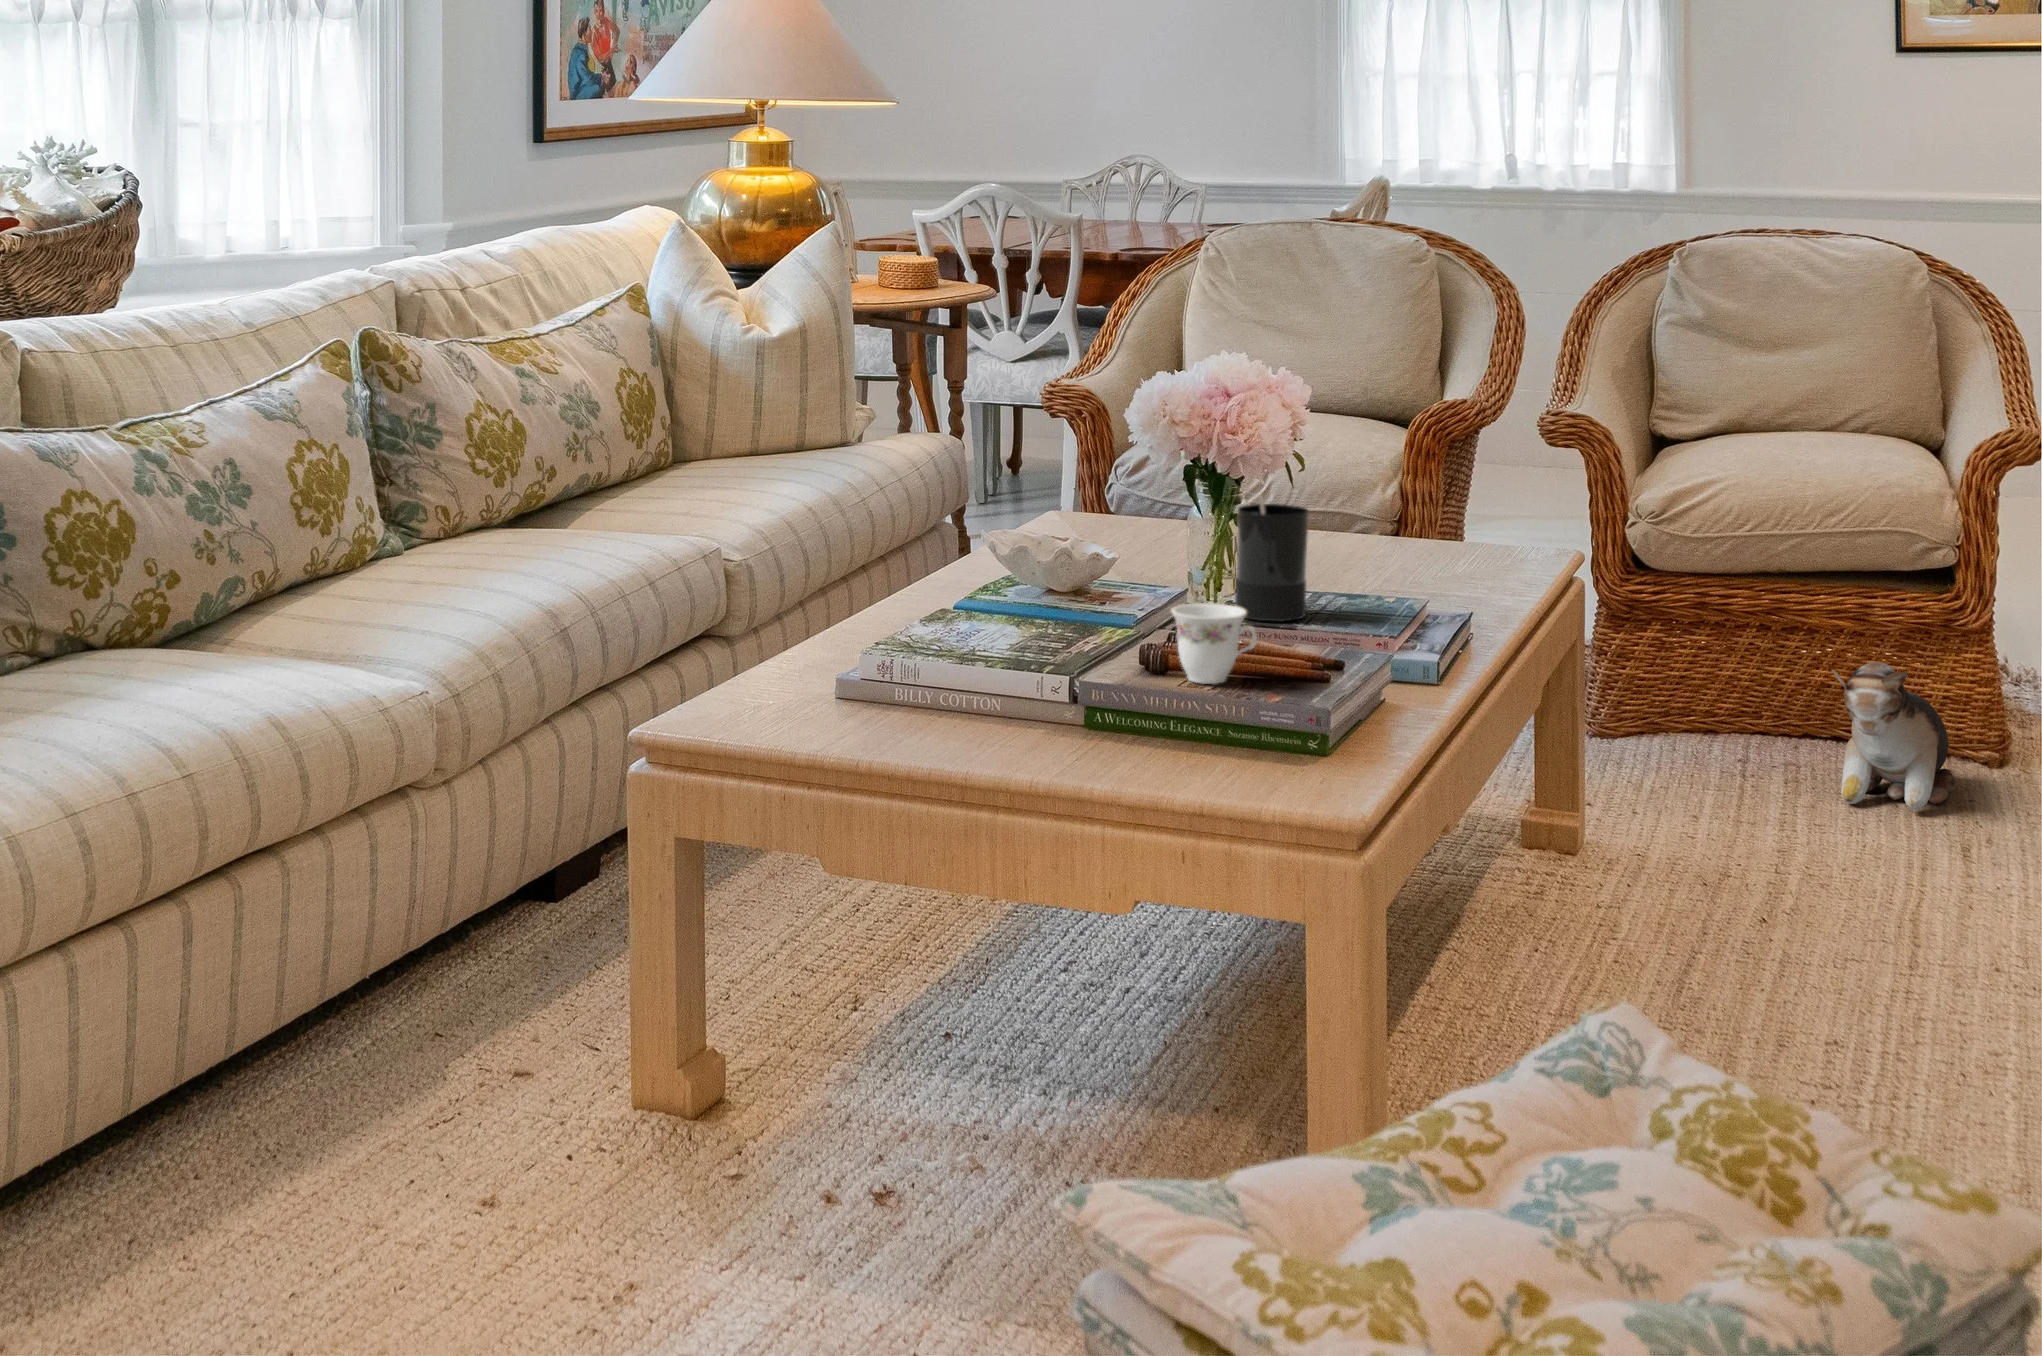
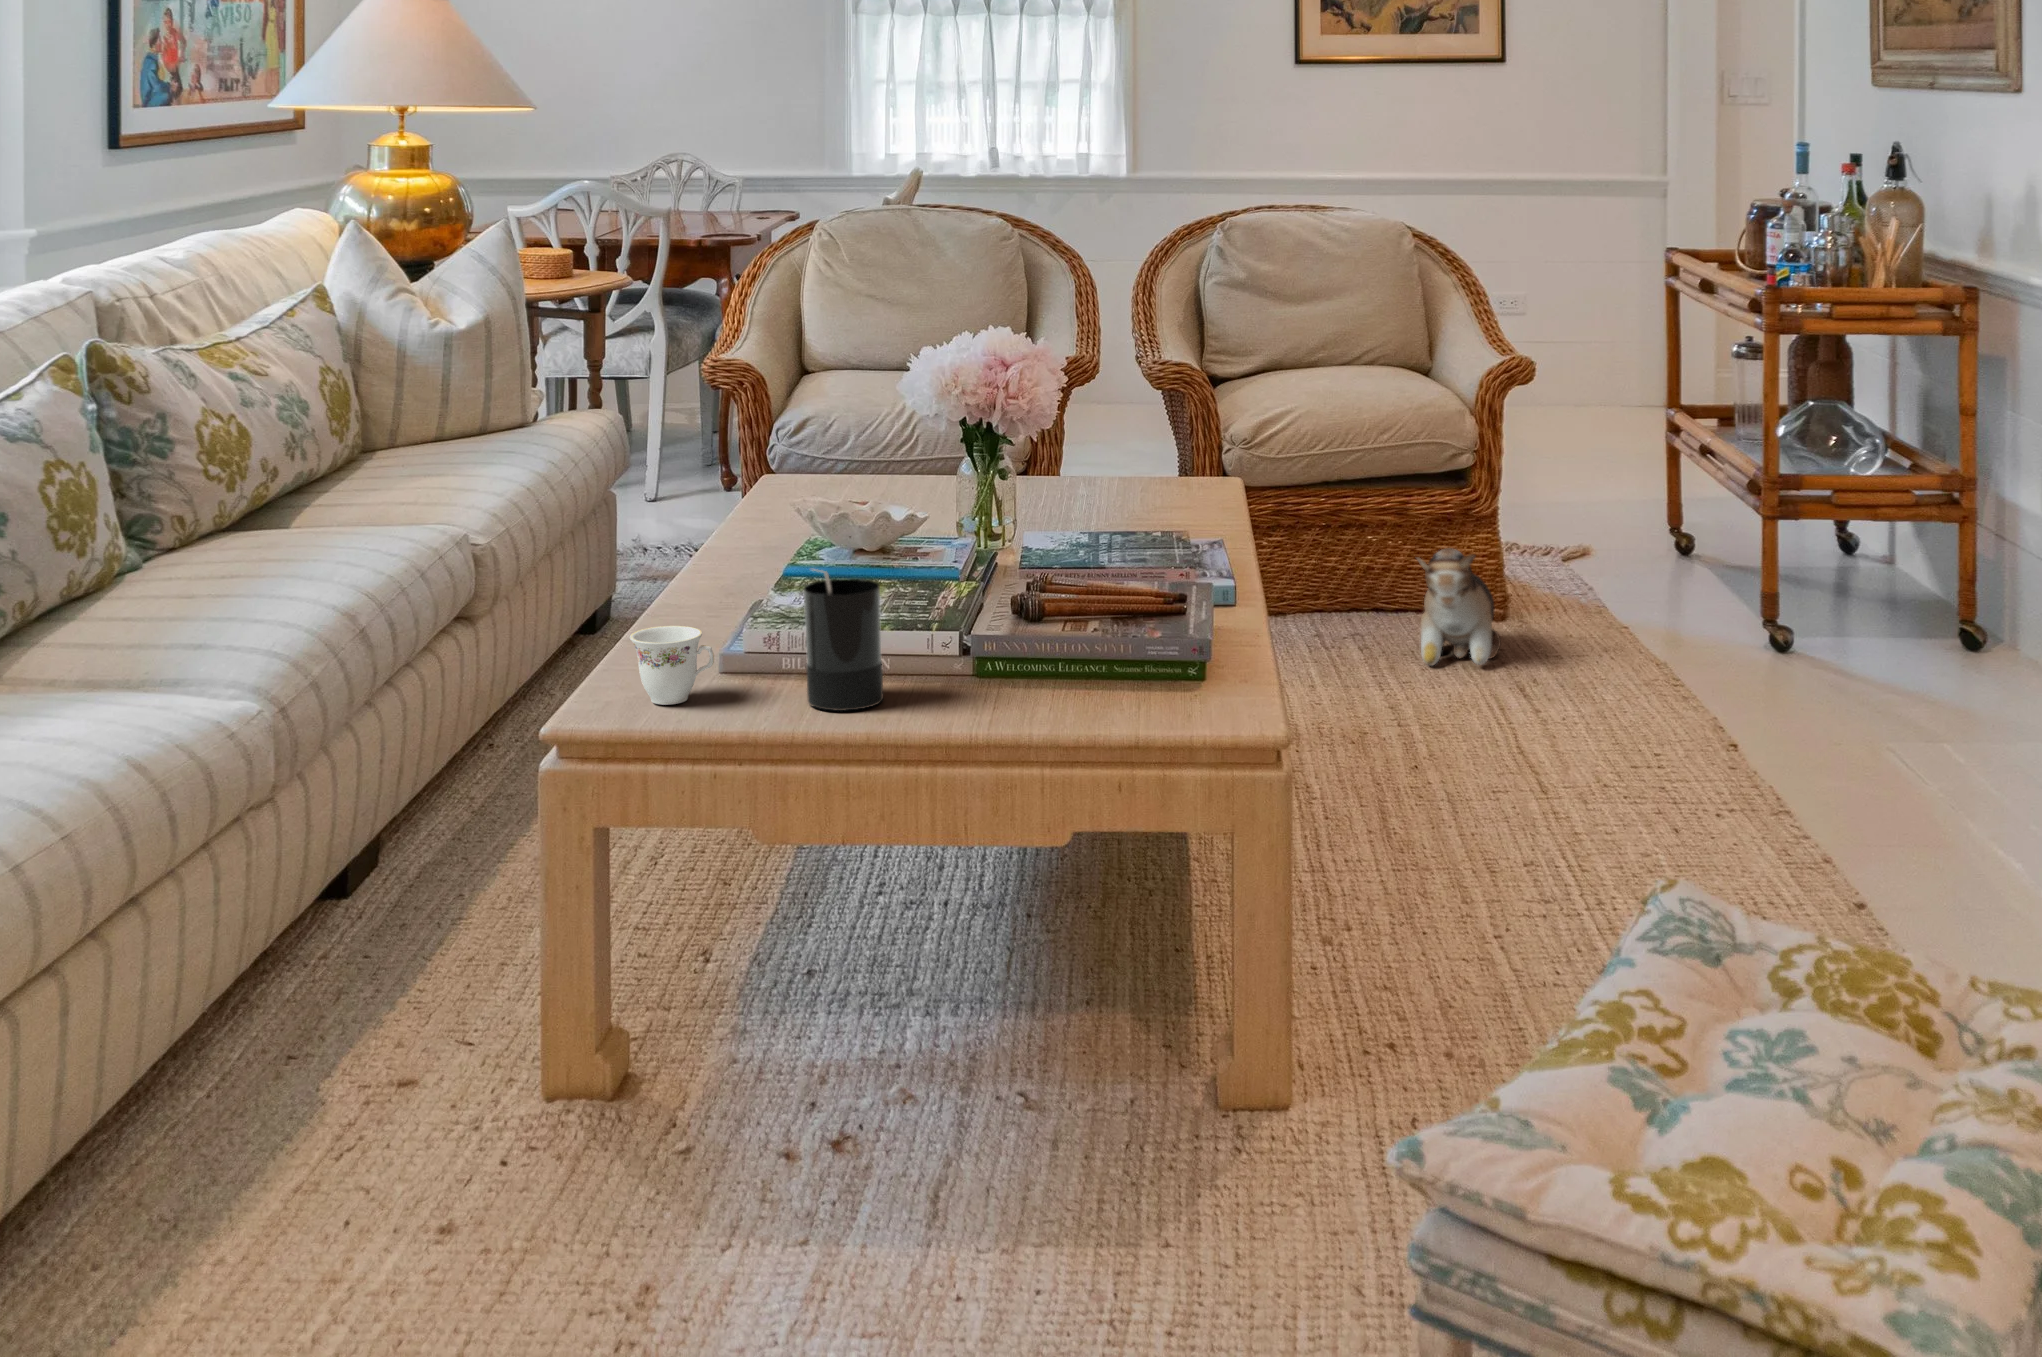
candle: present [1235,495,1309,621] -> present [803,569,883,711]
teacup: present [1171,603,1257,684] -> present [630,626,714,705]

